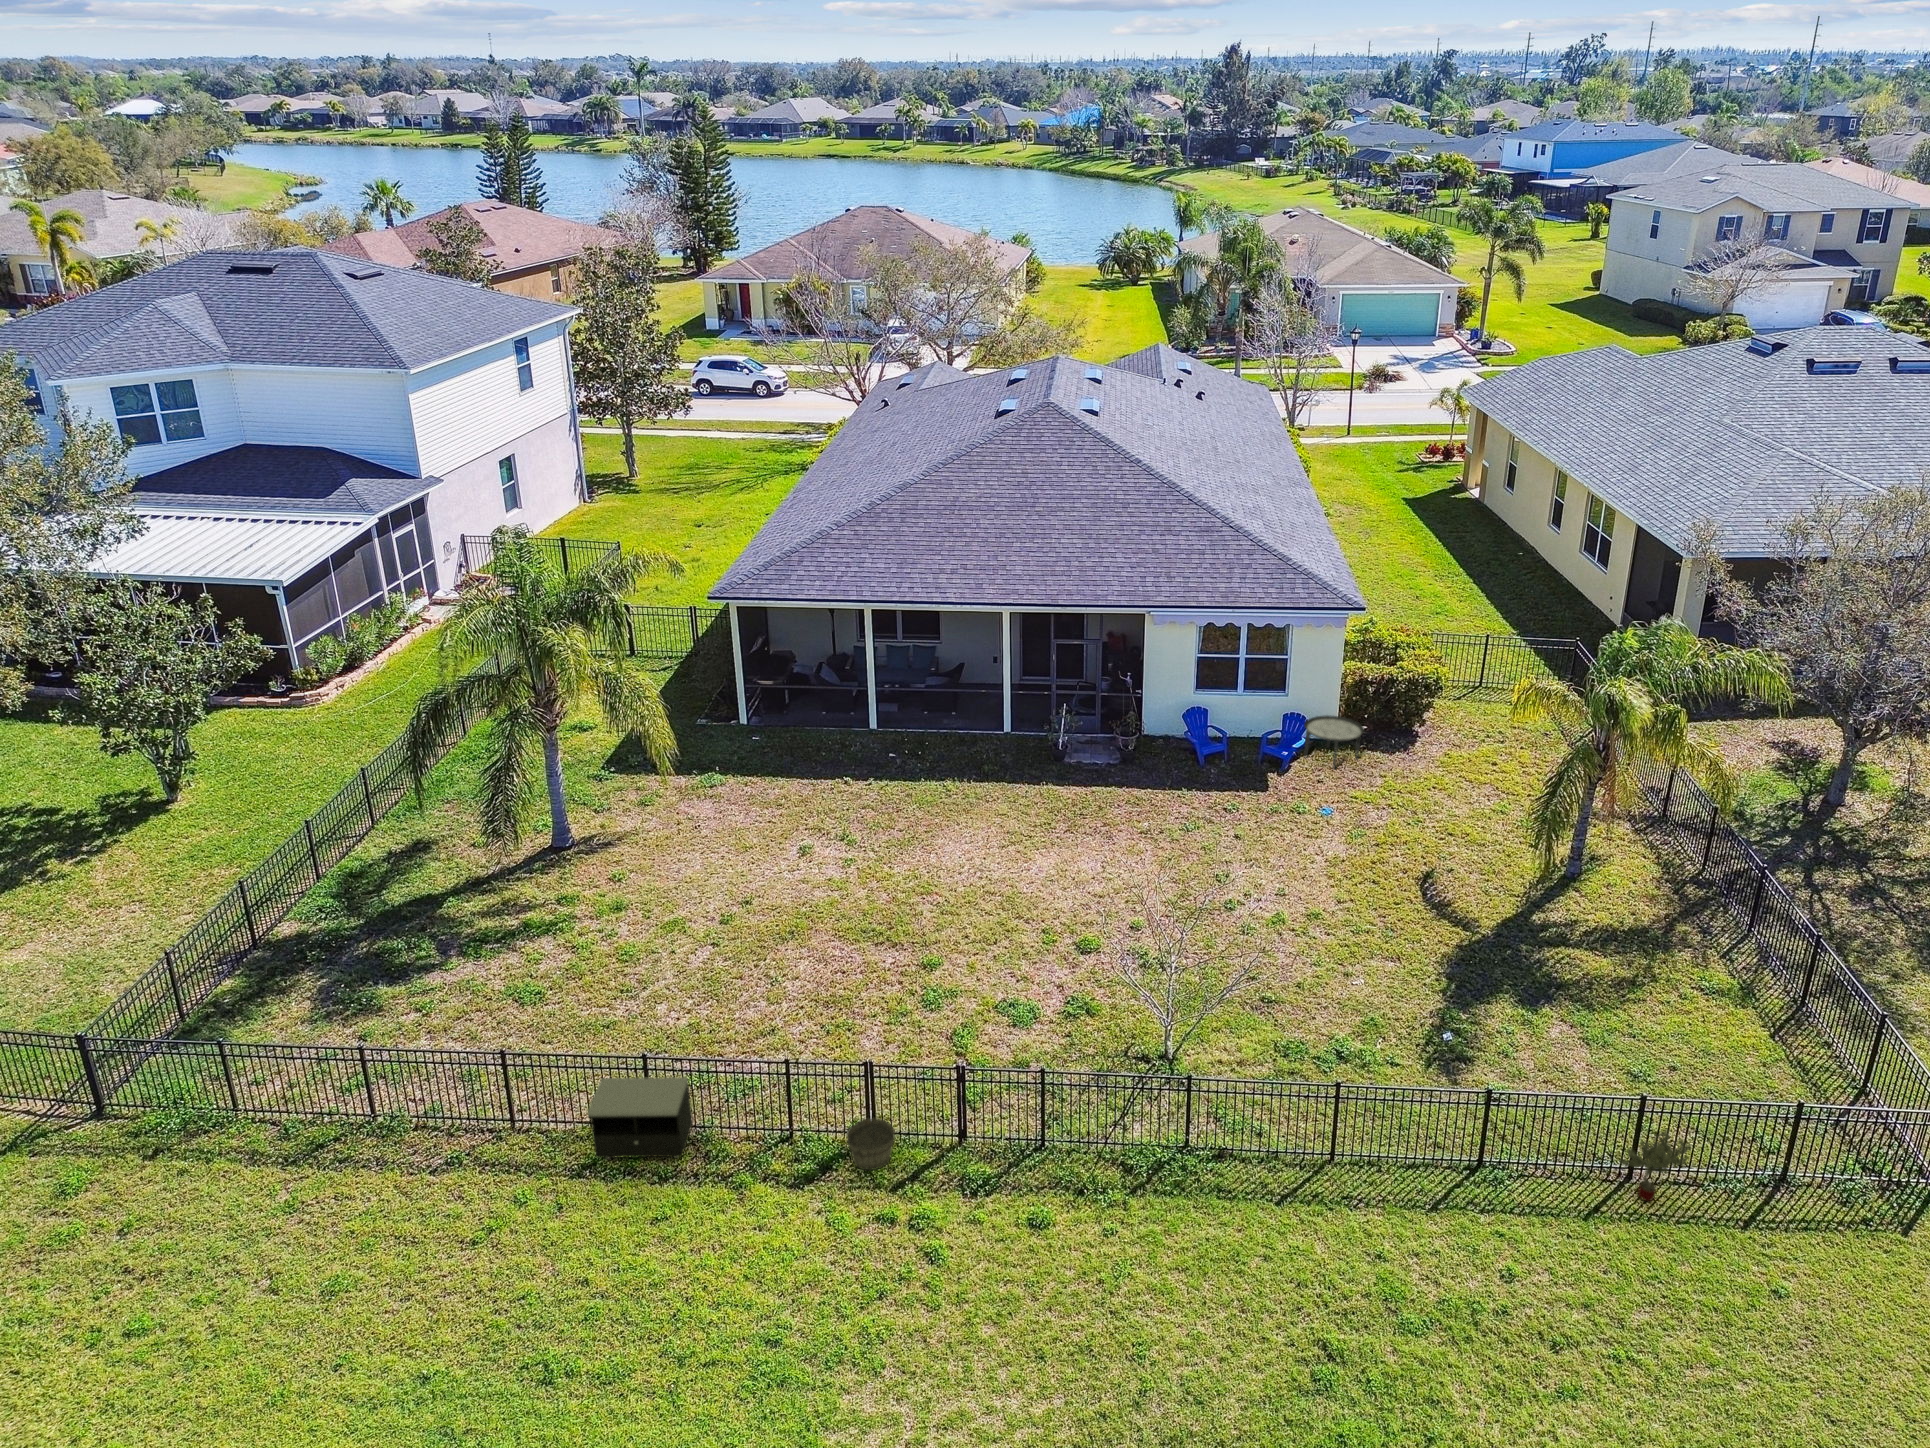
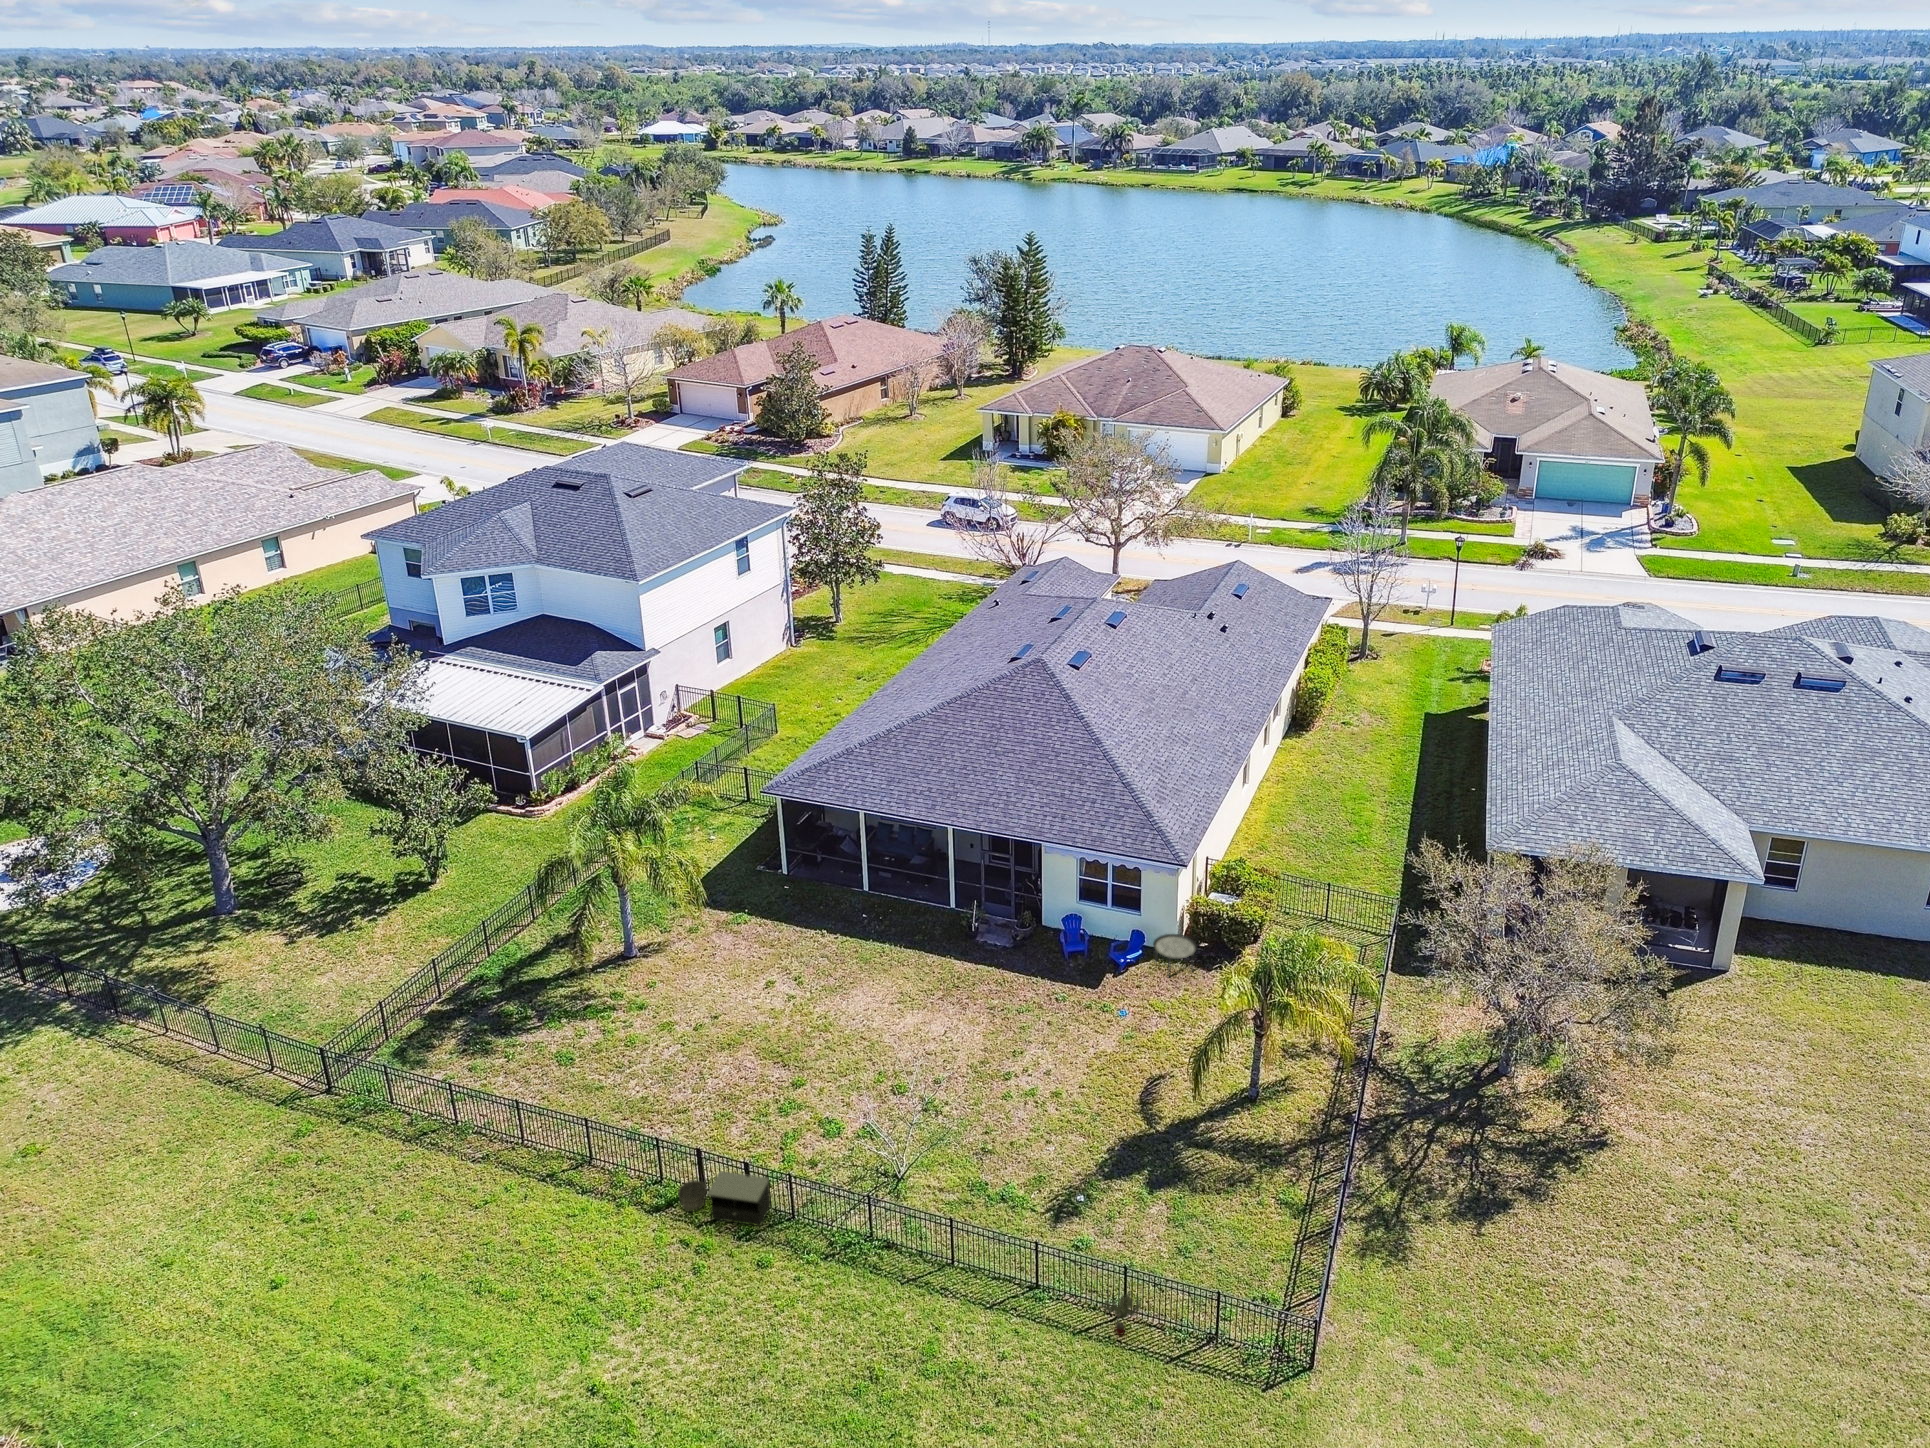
storage bench: present [588,1077,693,1159] -> present [708,1171,771,1226]

